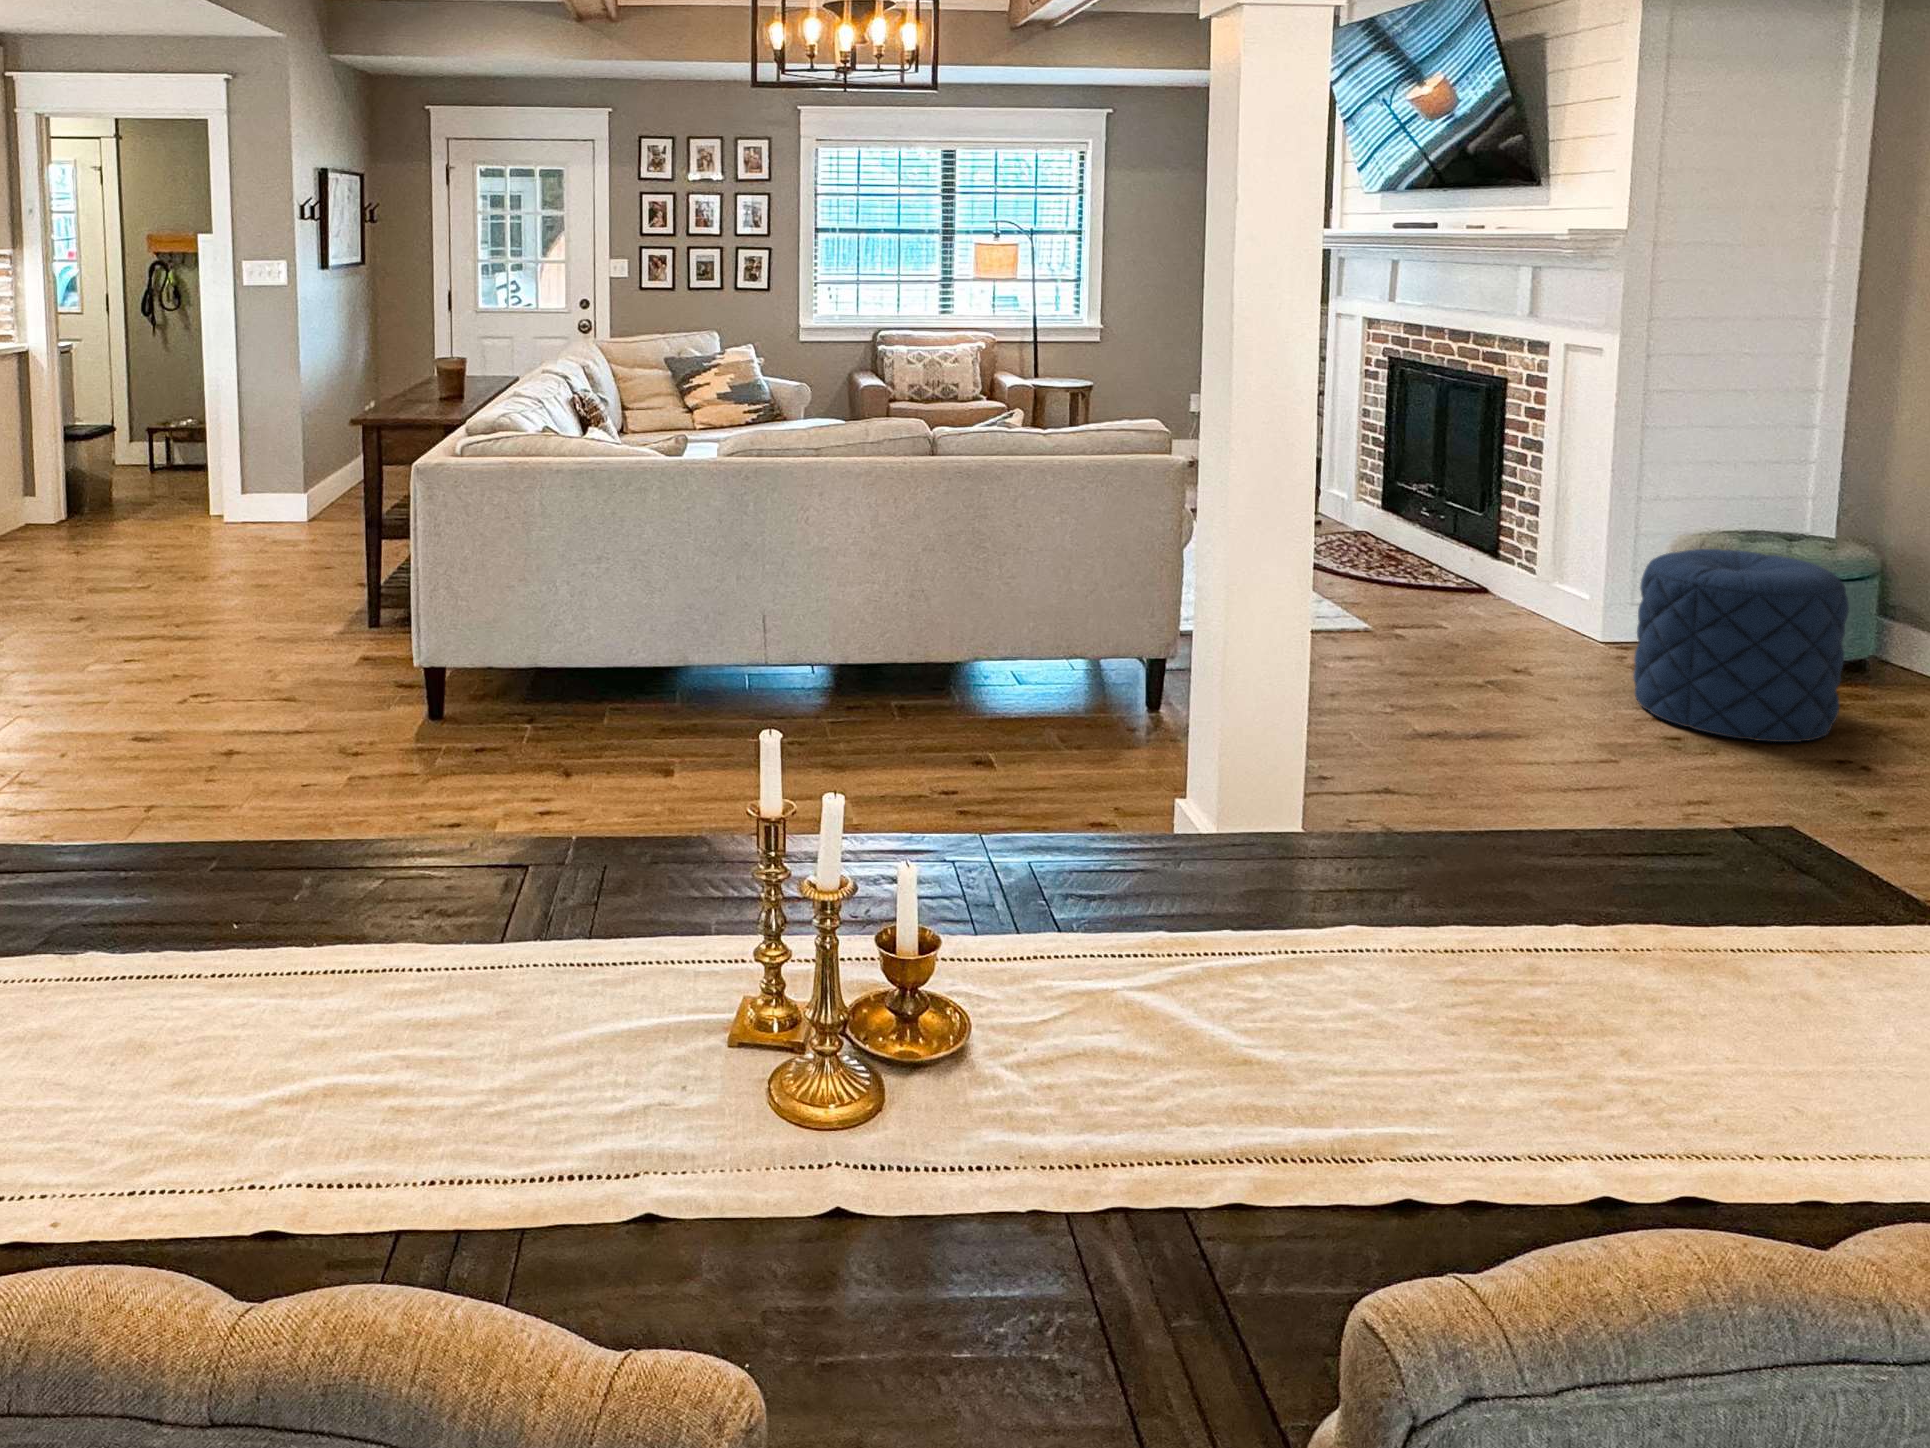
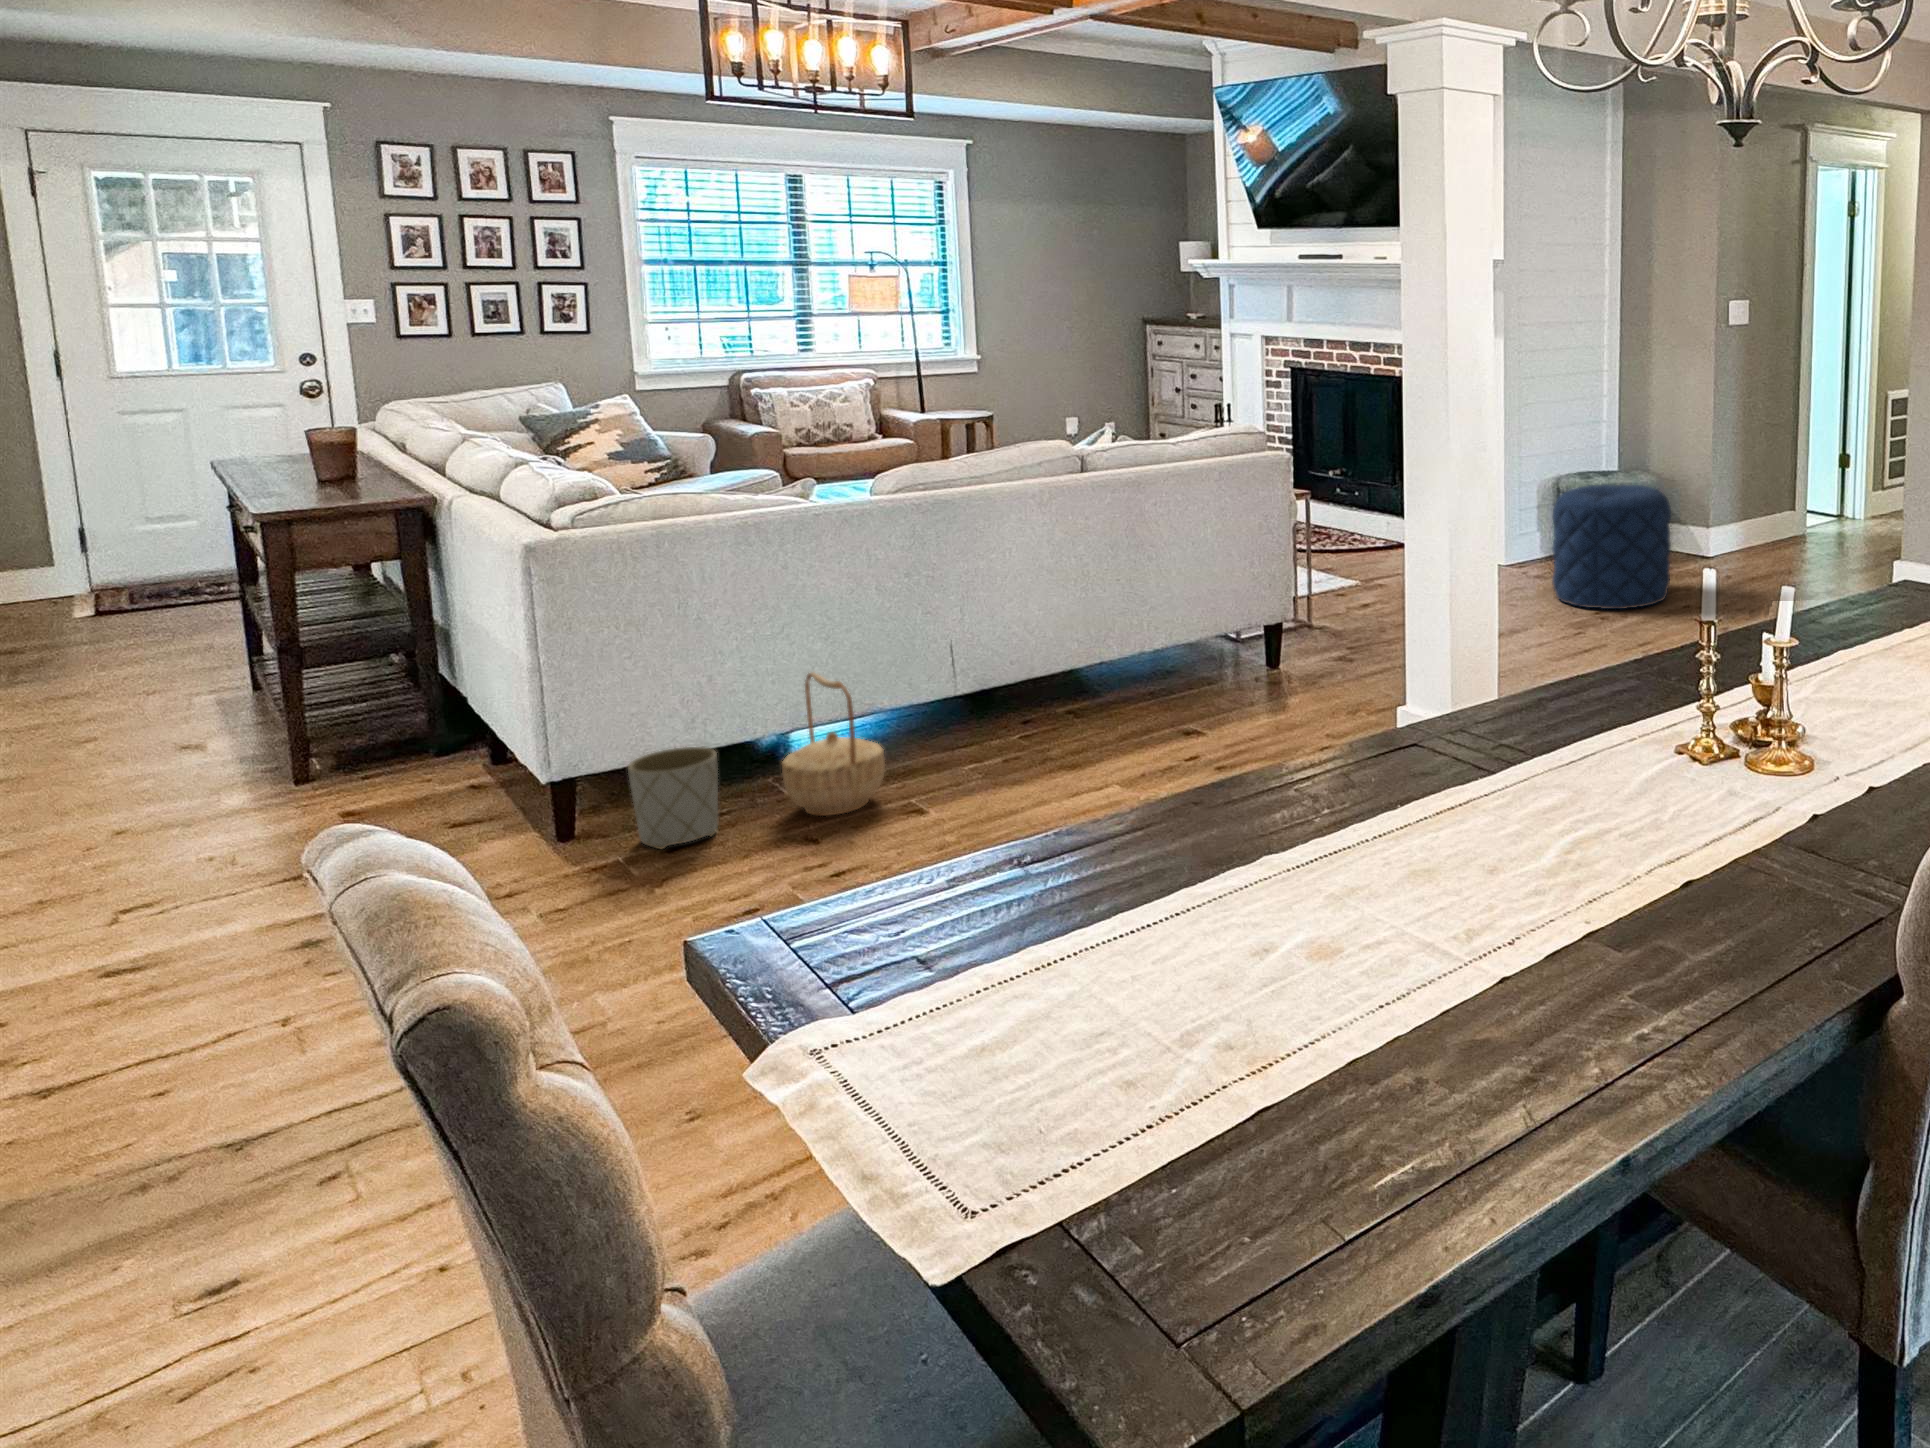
basket: none [572,613,663,757] -> present [782,672,885,816]
planter: none [451,659,523,749] -> present [628,747,718,849]

